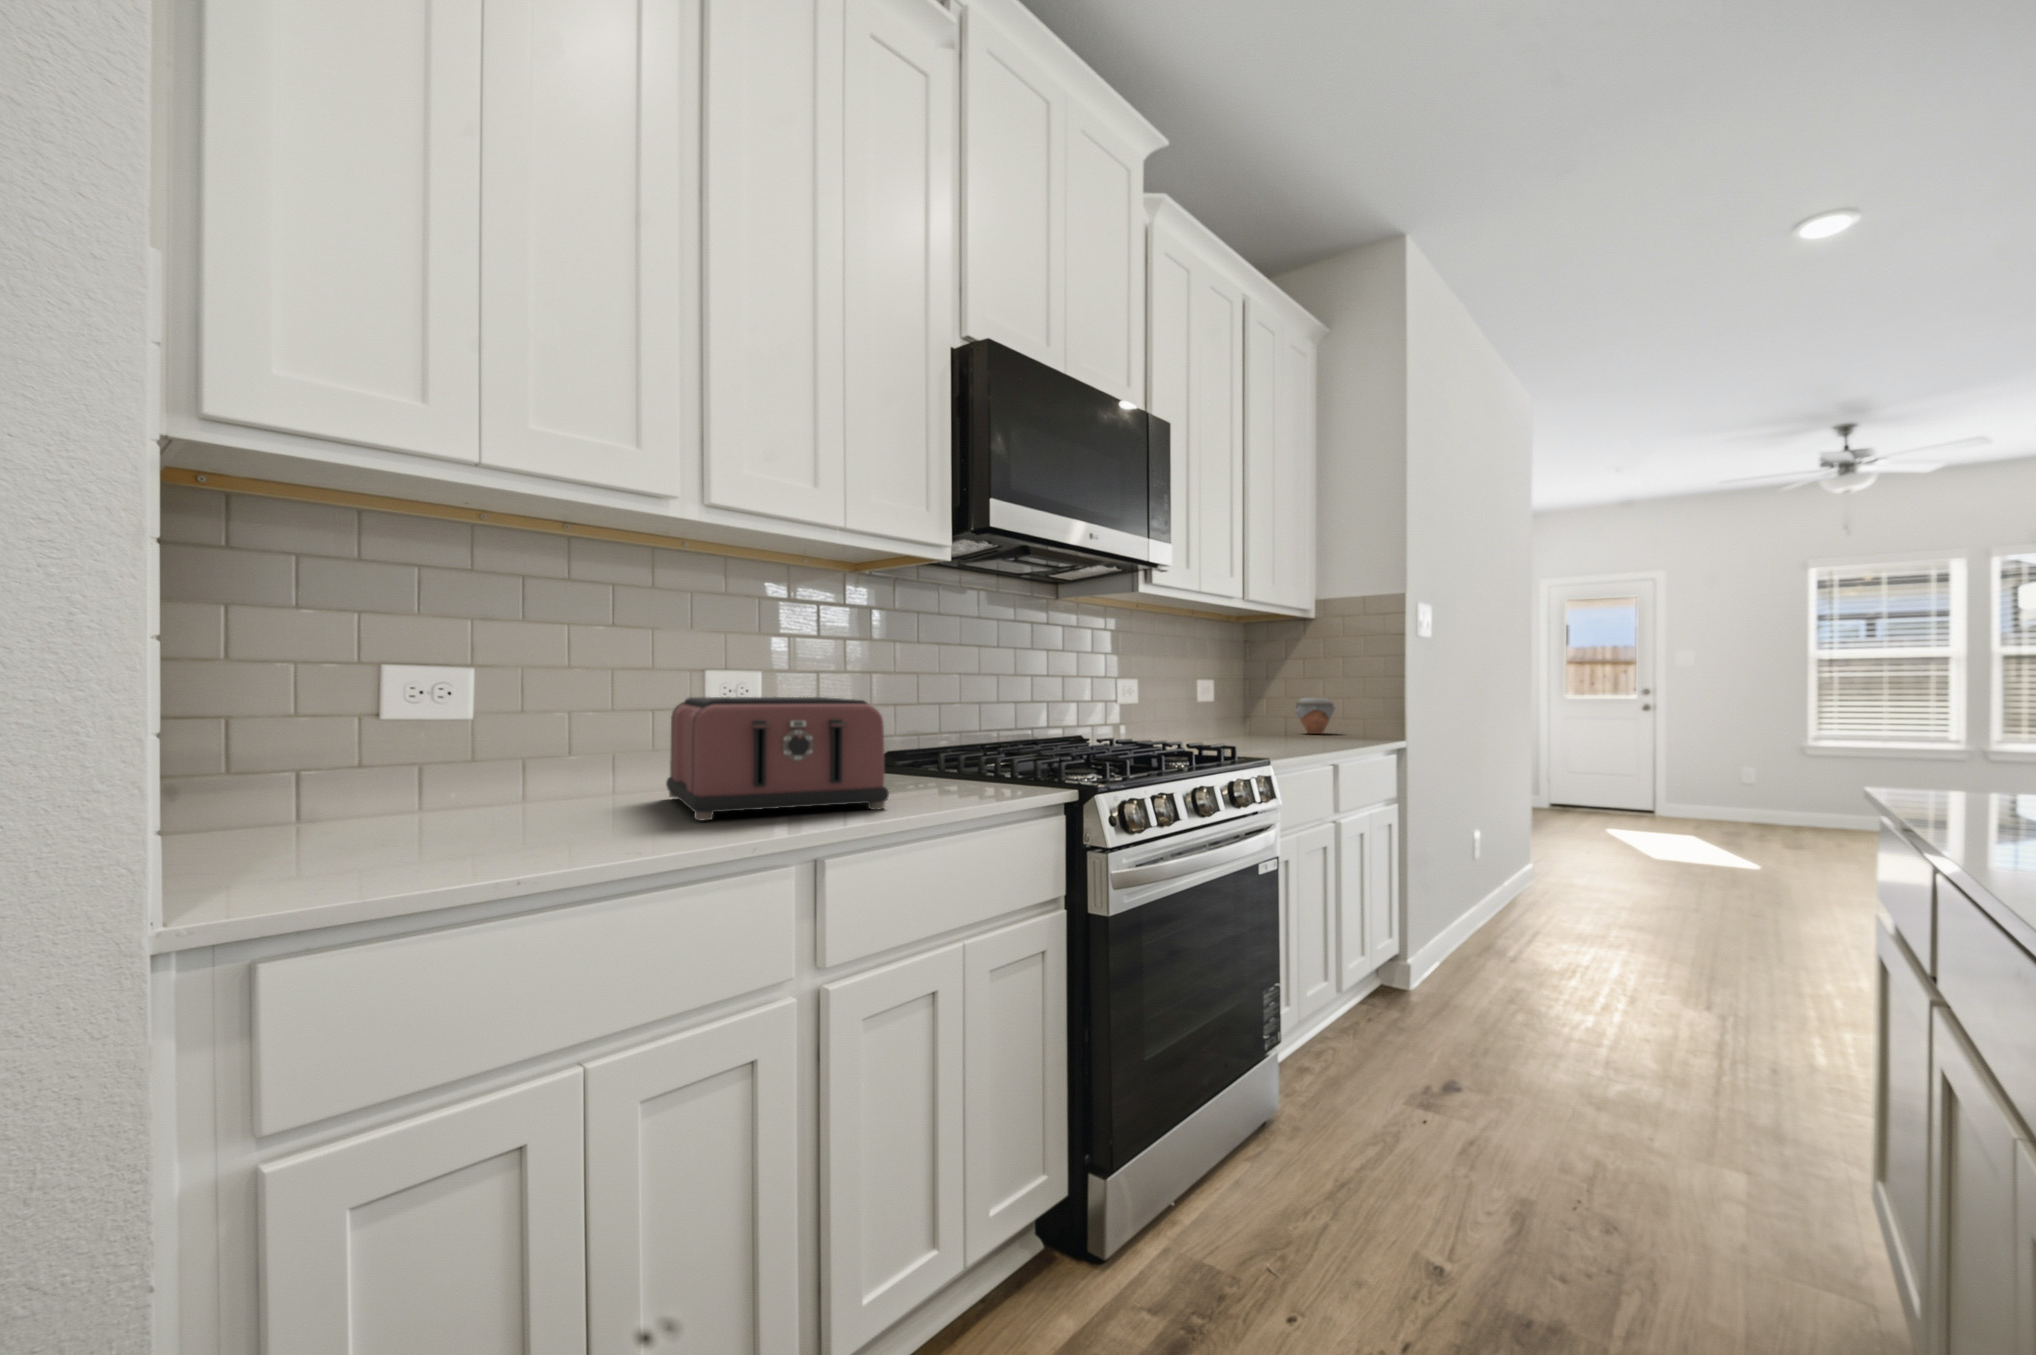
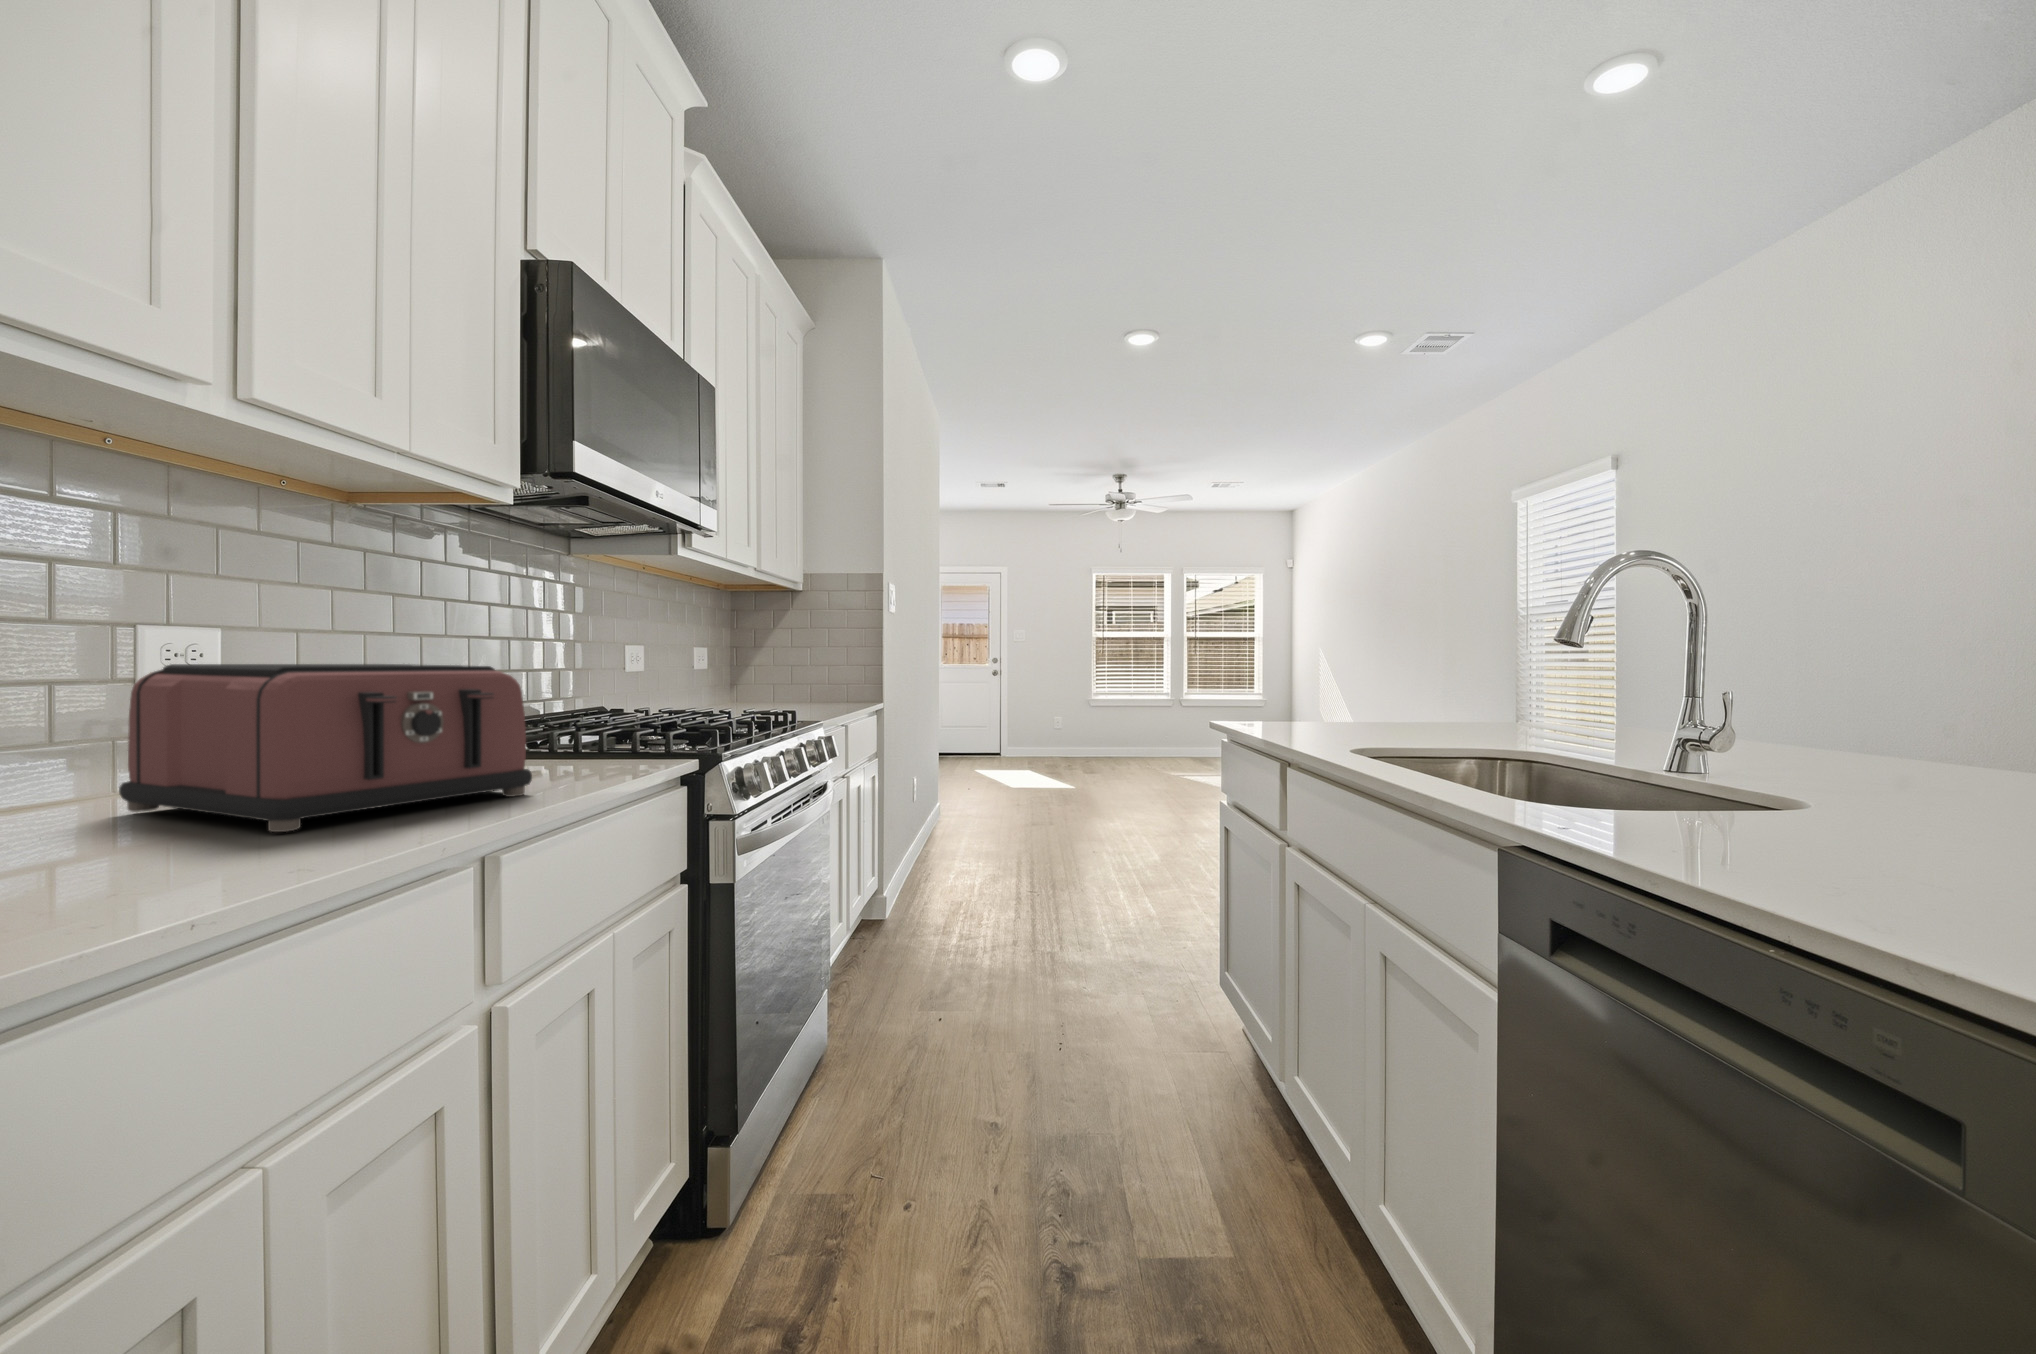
jar: present [1296,698,1335,734] -> none [792,666,829,699]

